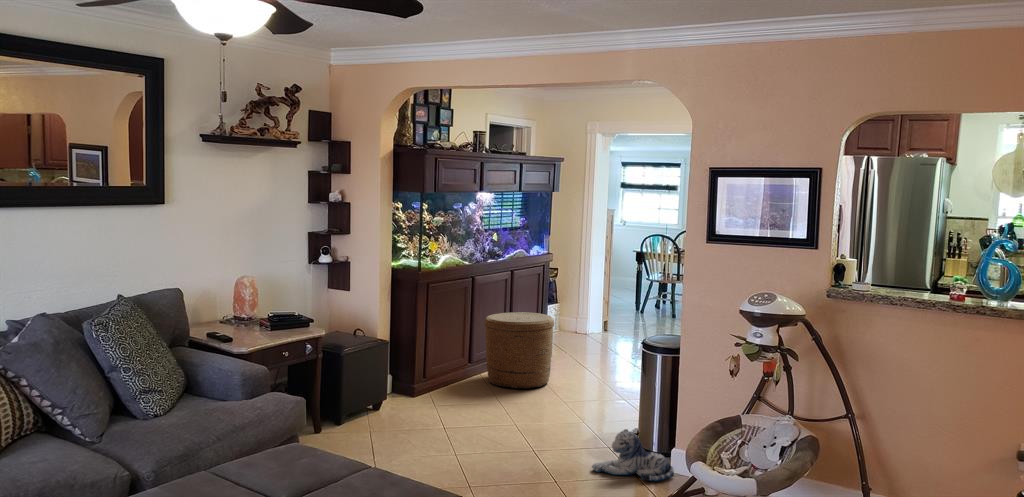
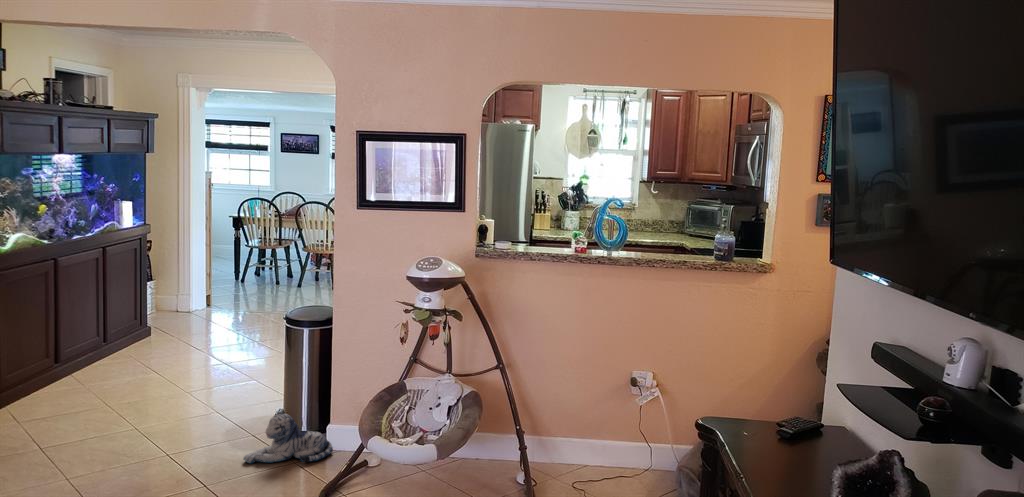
basket: present [484,312,554,389] -> none [73,294,165,383]

